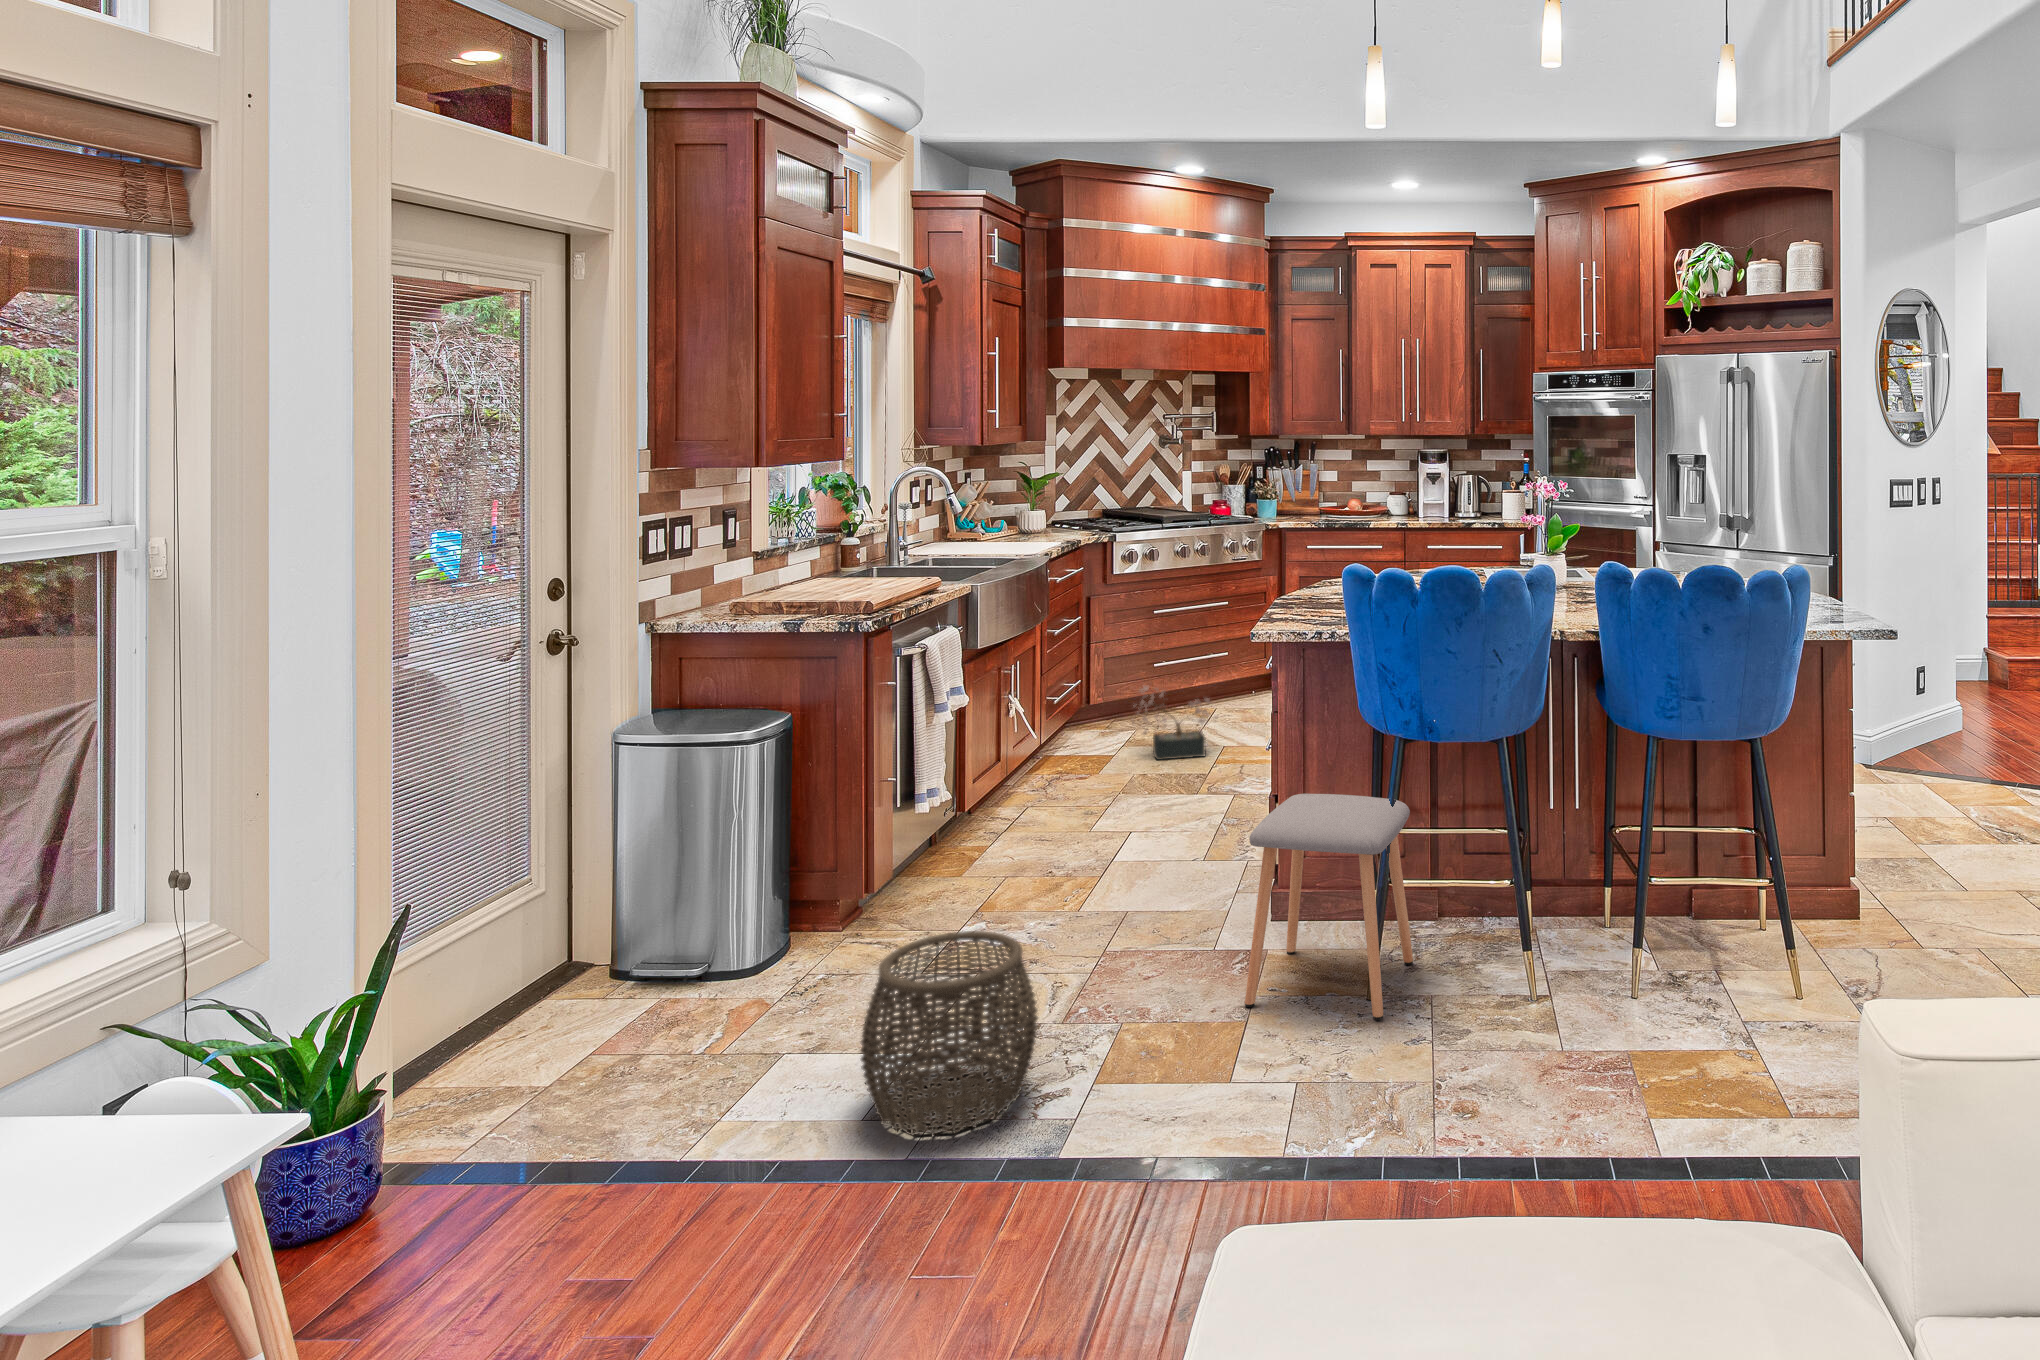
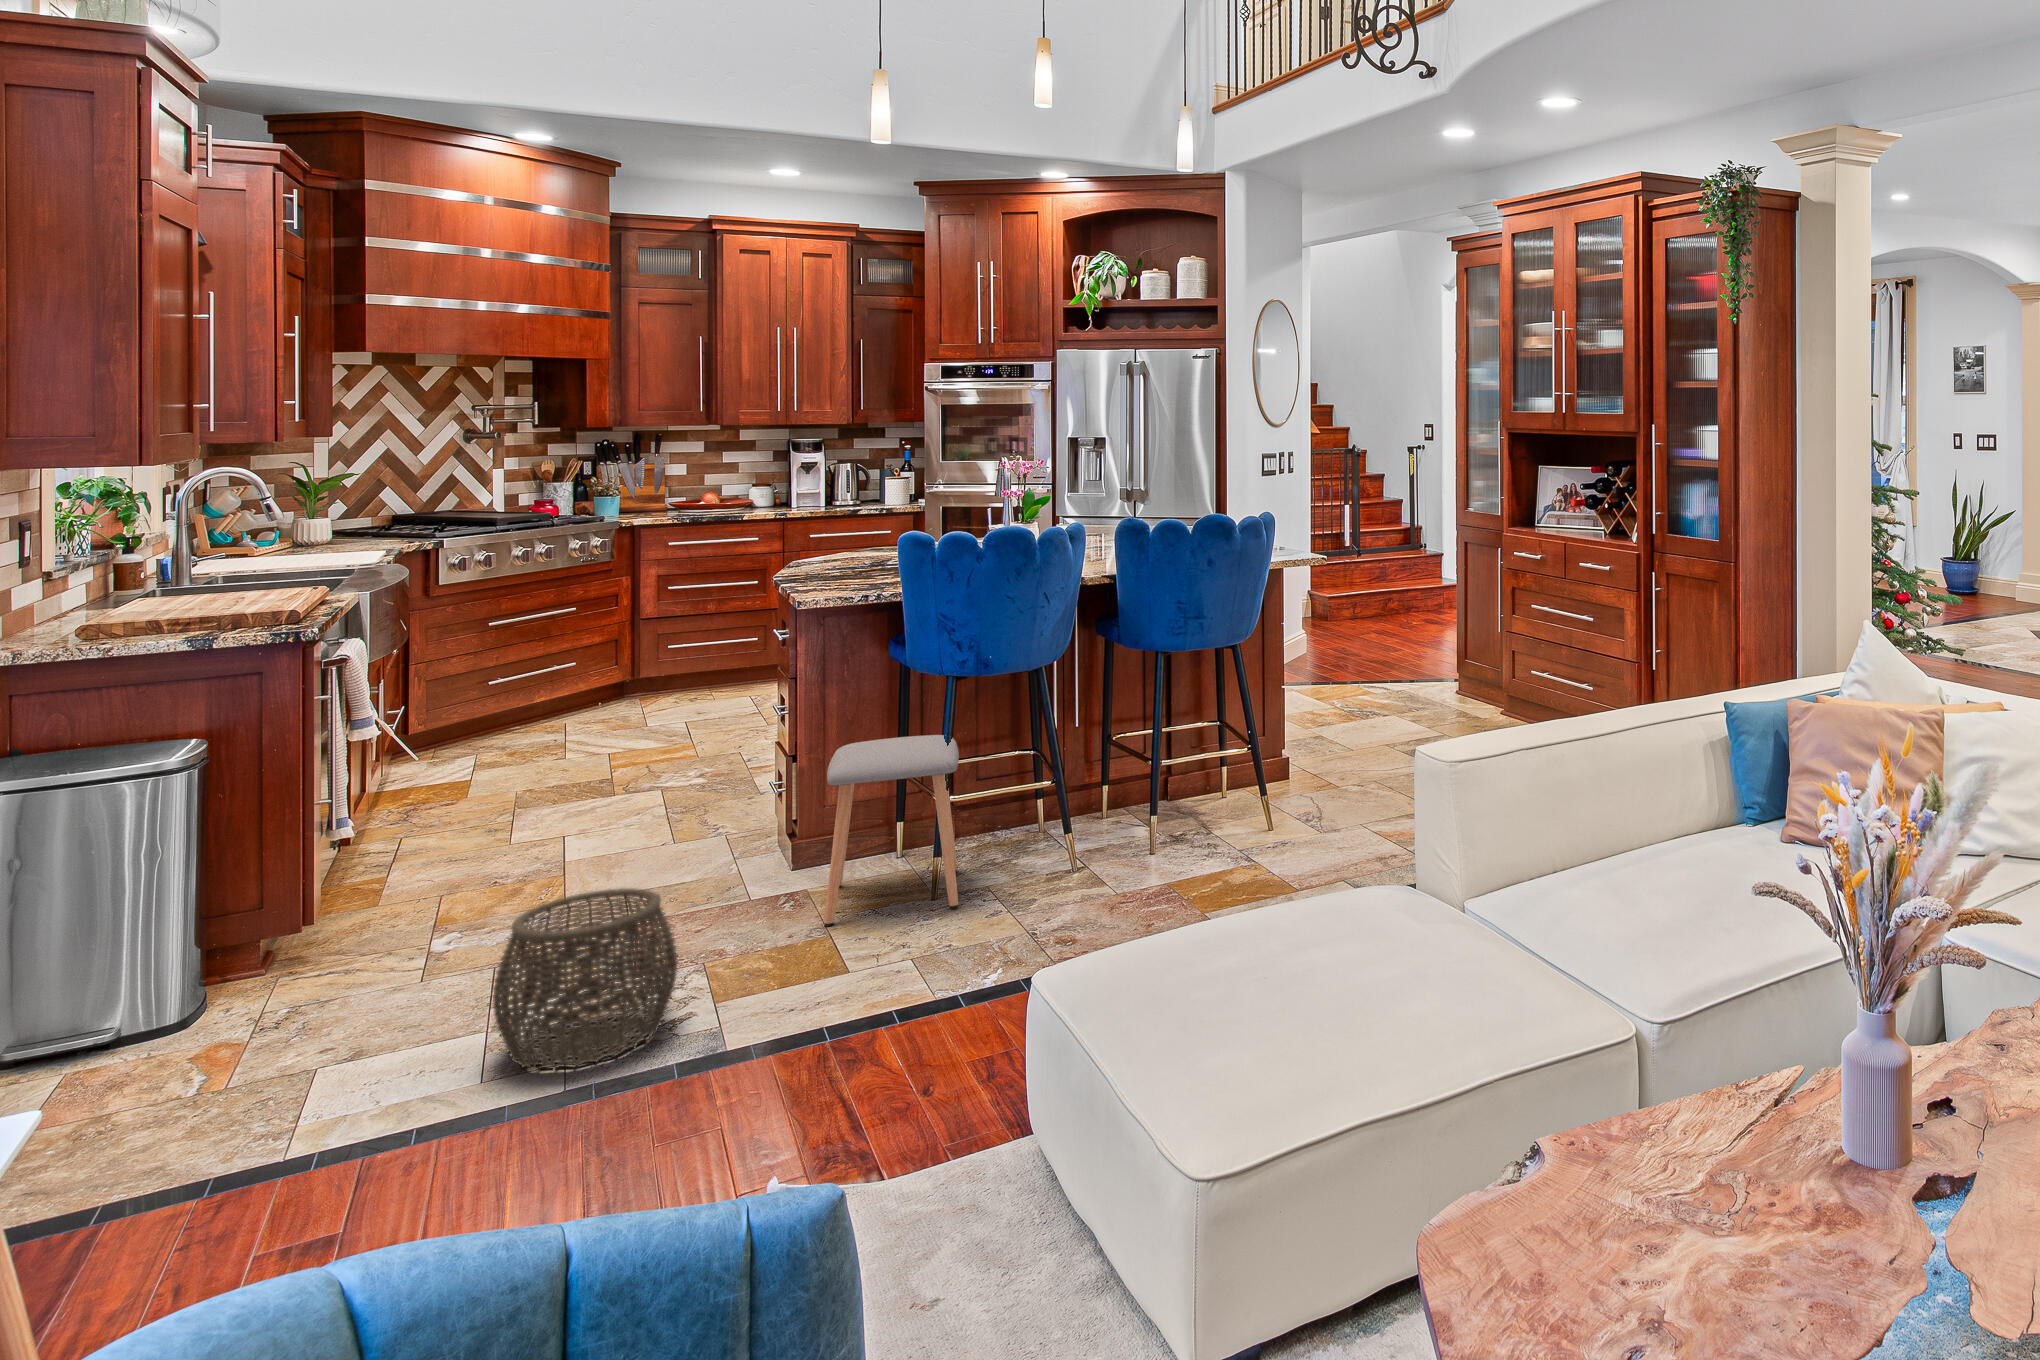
decorative plant: present [1132,686,1217,760] -> none [501,702,611,781]

